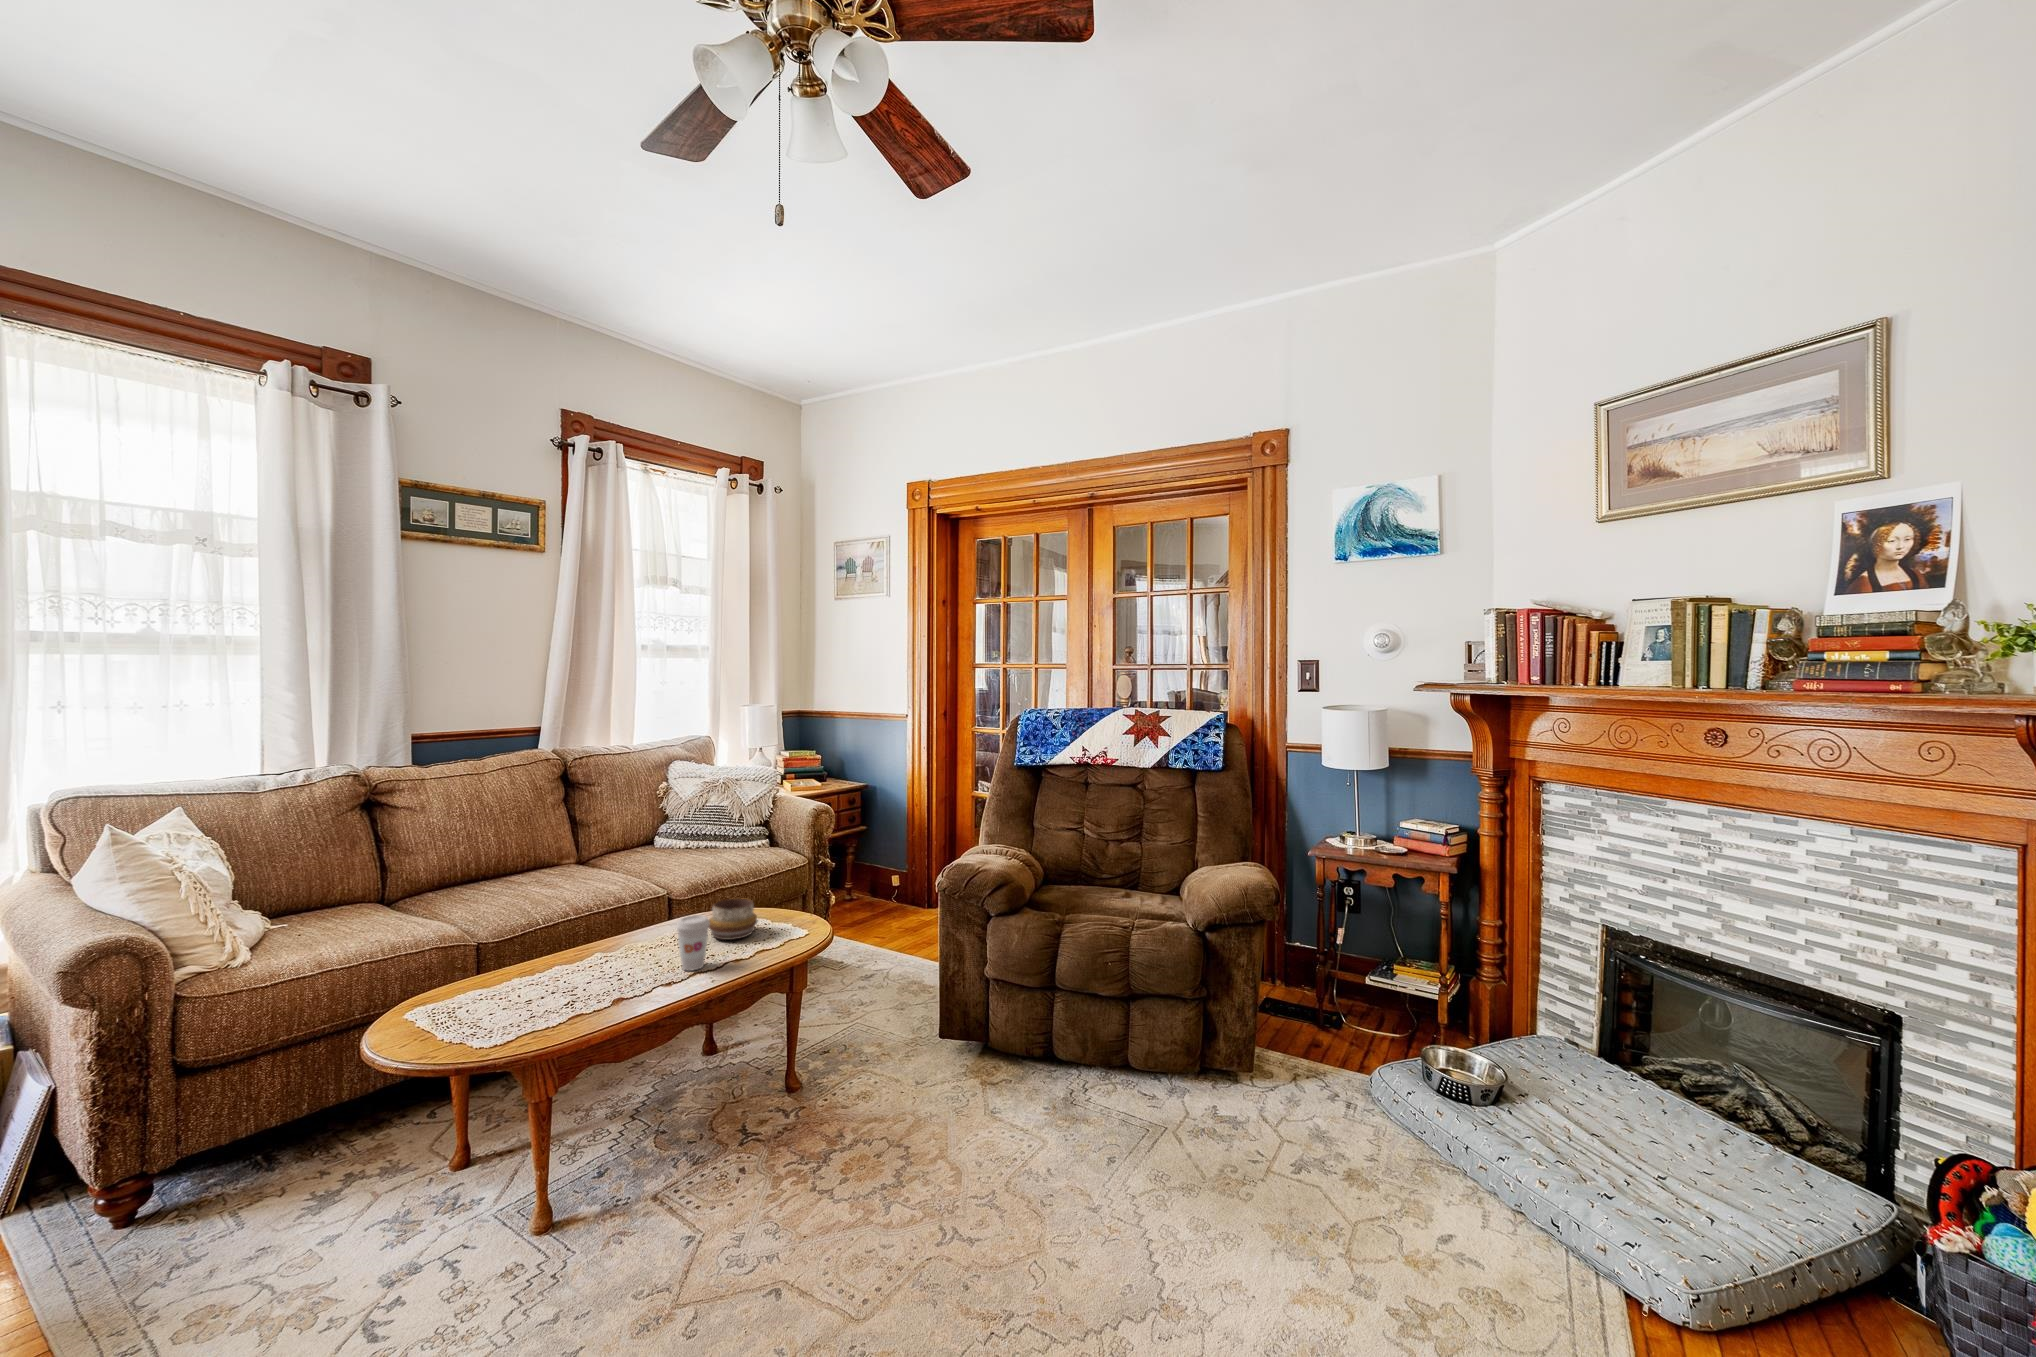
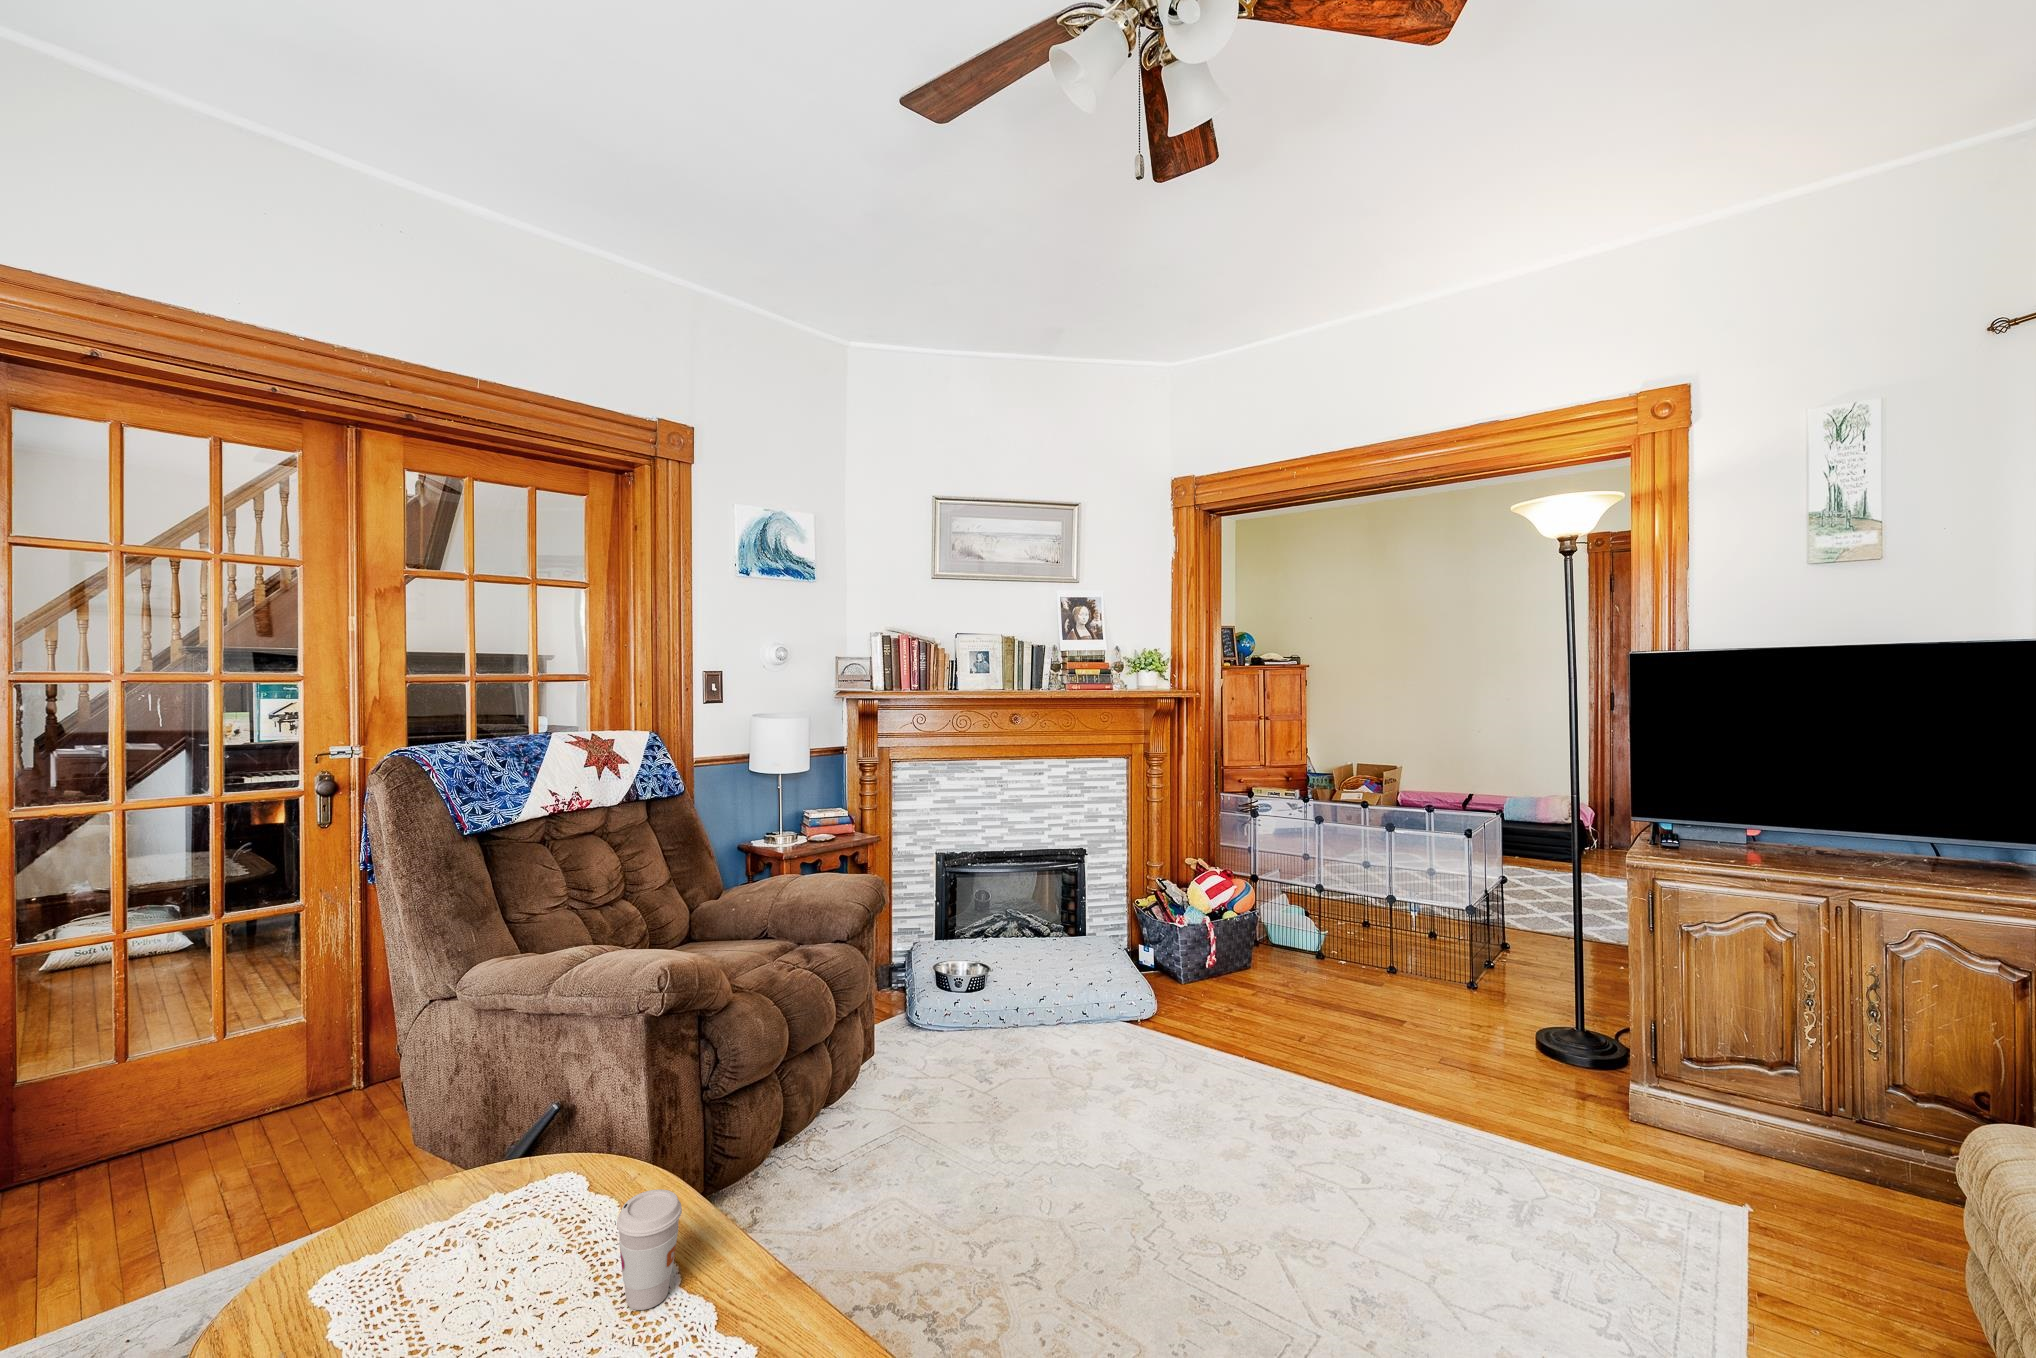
decorative bowl: present [709,898,757,940] -> none [450,1171,561,1280]

